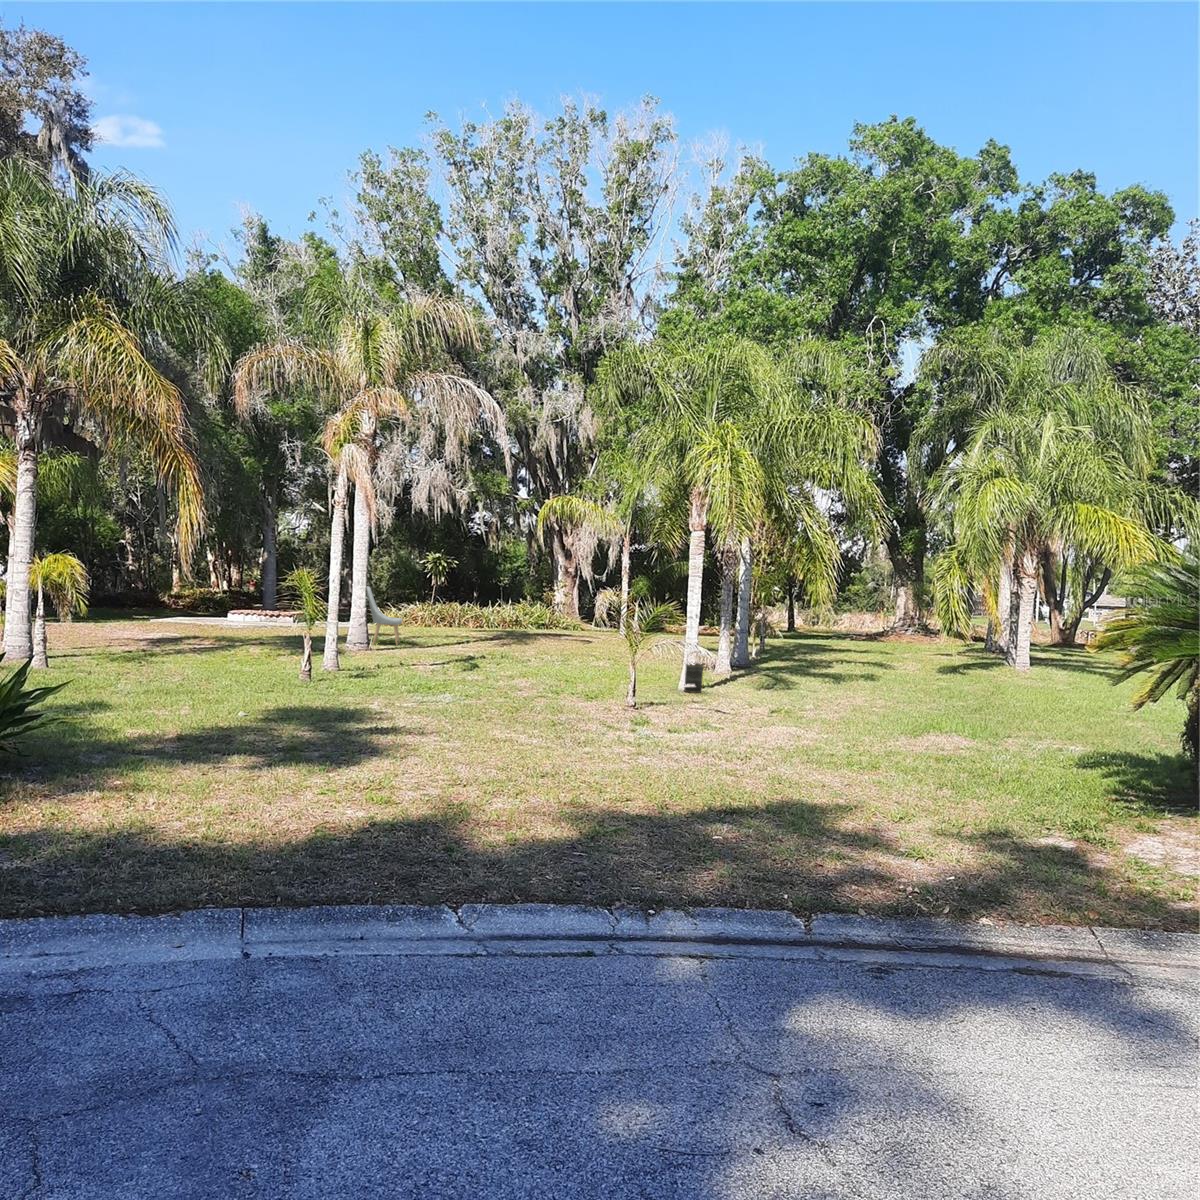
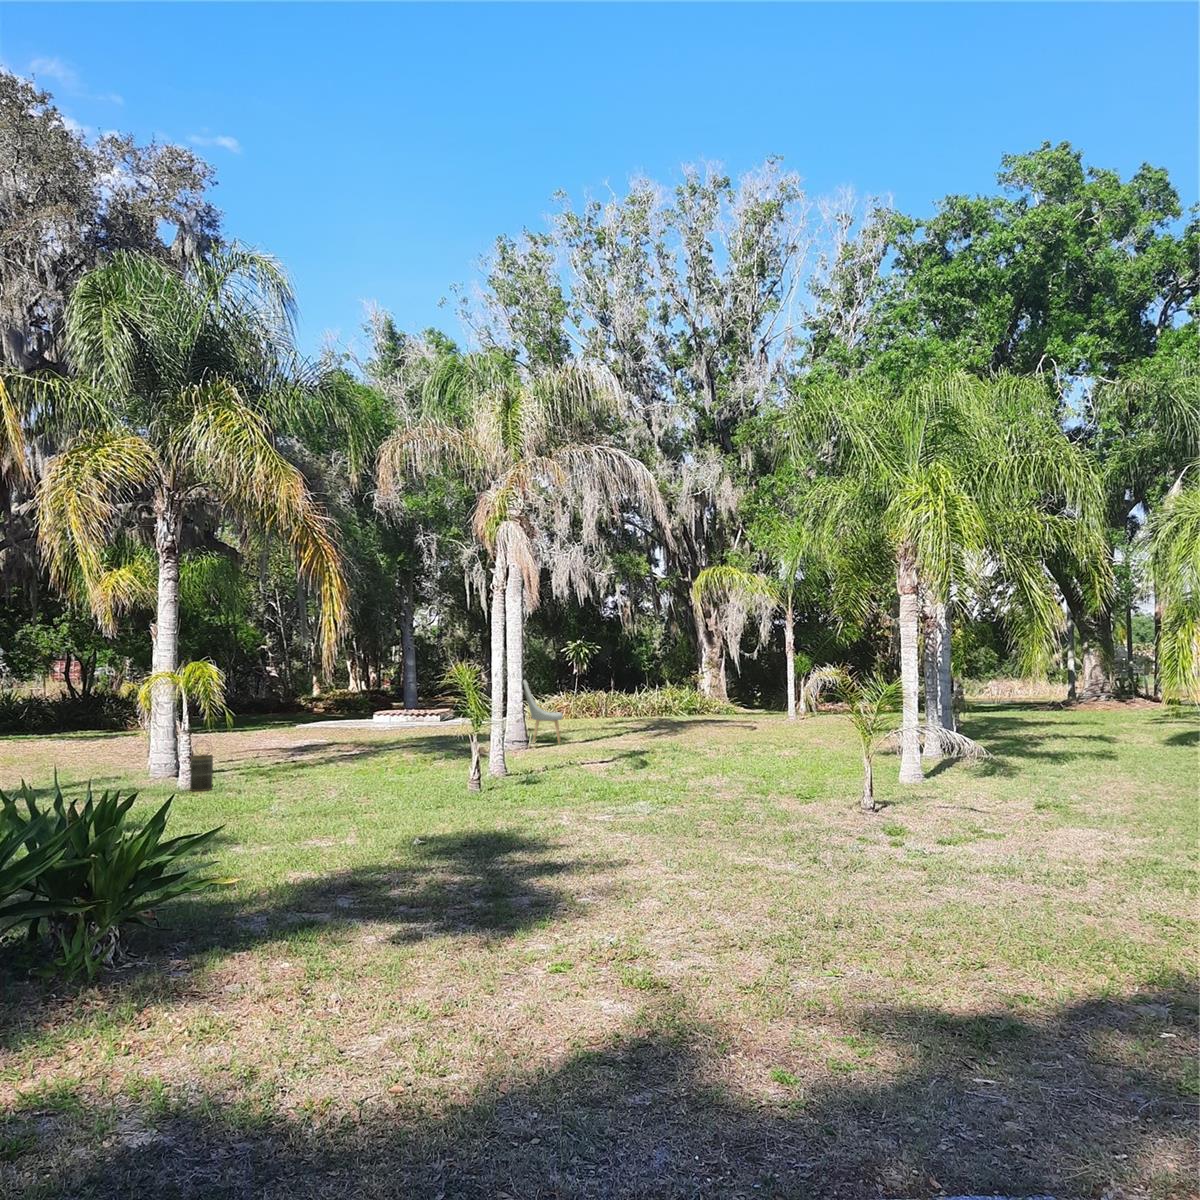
basket: present [684,663,703,693] -> present [190,741,213,791]

